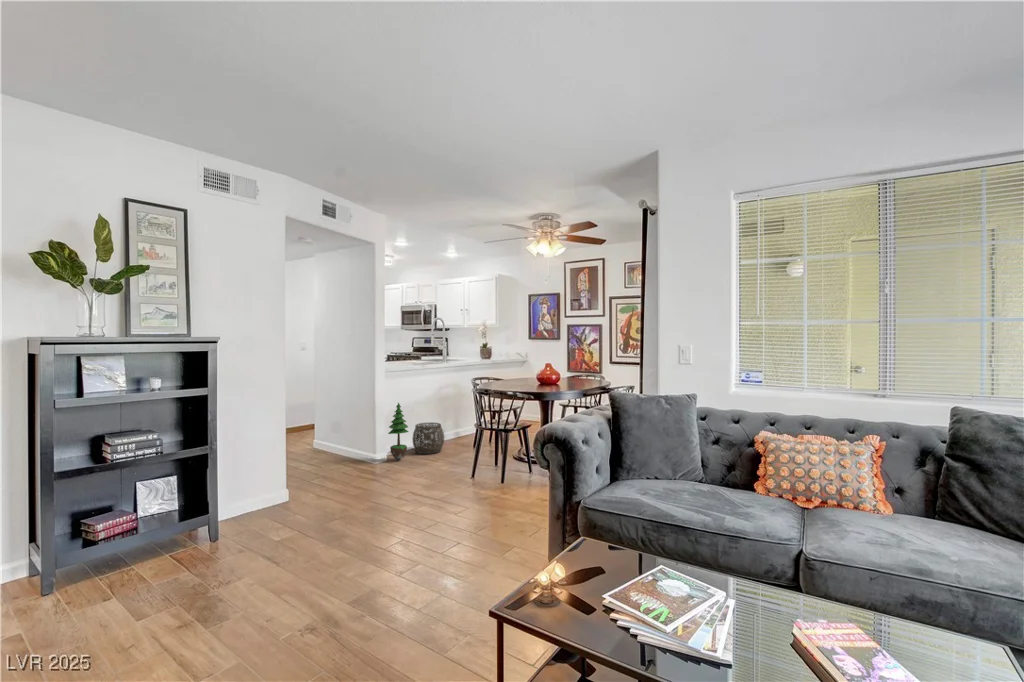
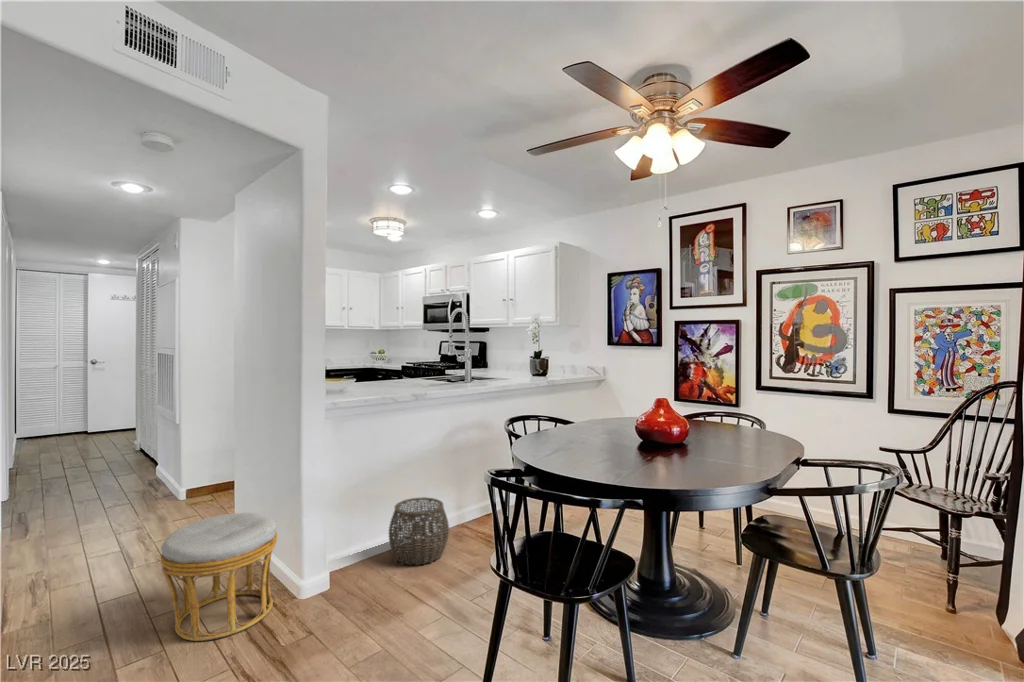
potted tree: present [388,403,408,460] -> none [329,468,372,583]
ottoman: none [318,424,368,476] -> present [161,513,277,641]

